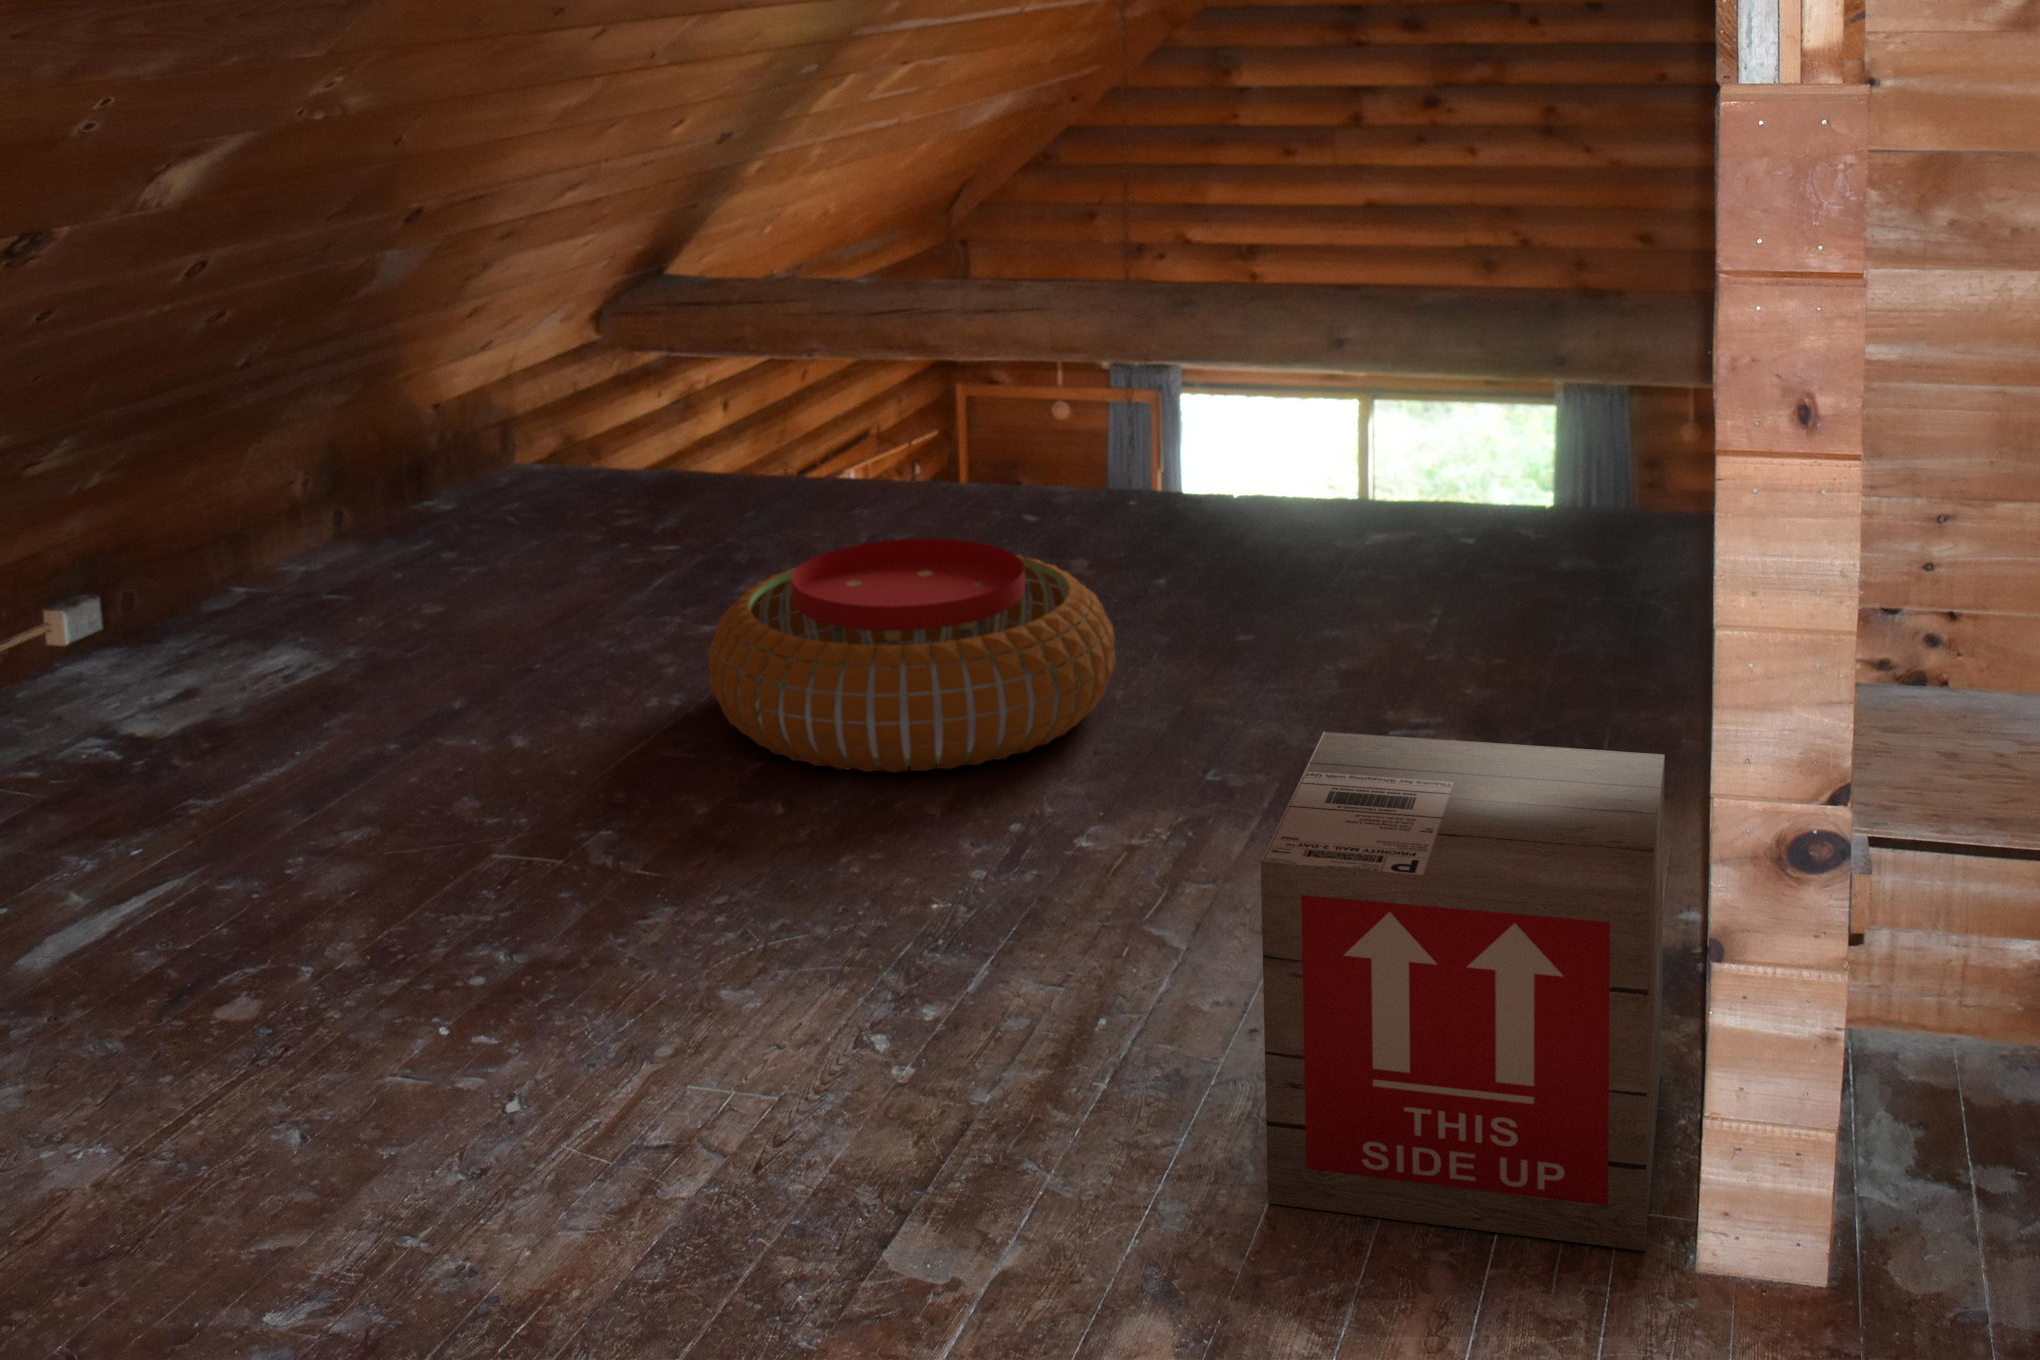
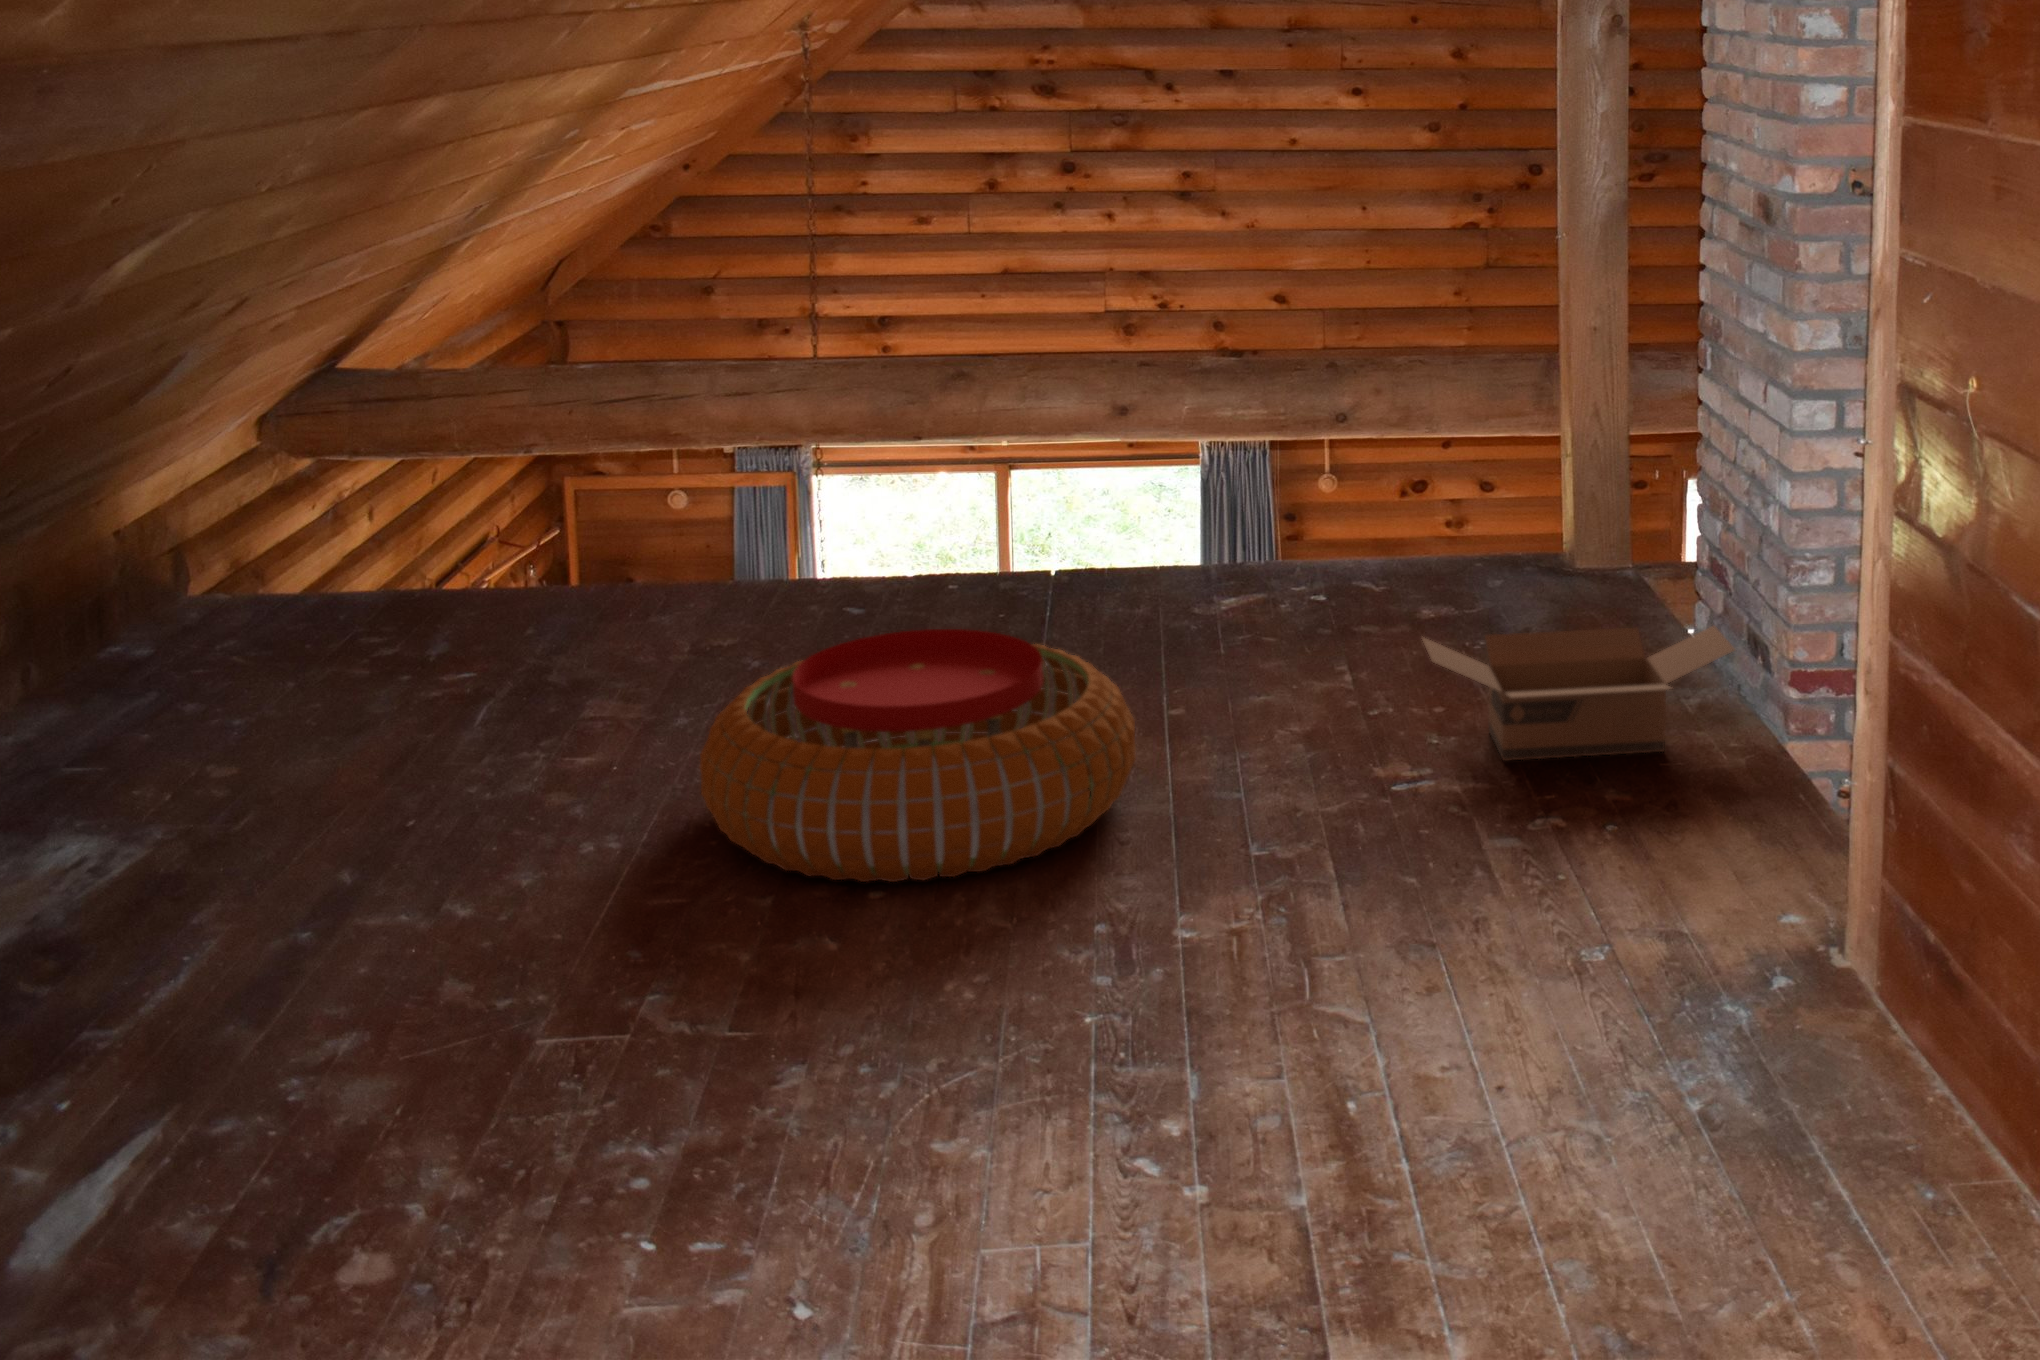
cardboard box: none [1426,595,1779,750] -> present [1422,626,1735,760]
wooden crate: present [1261,732,1665,1251] -> none [1570,753,1993,1236]

